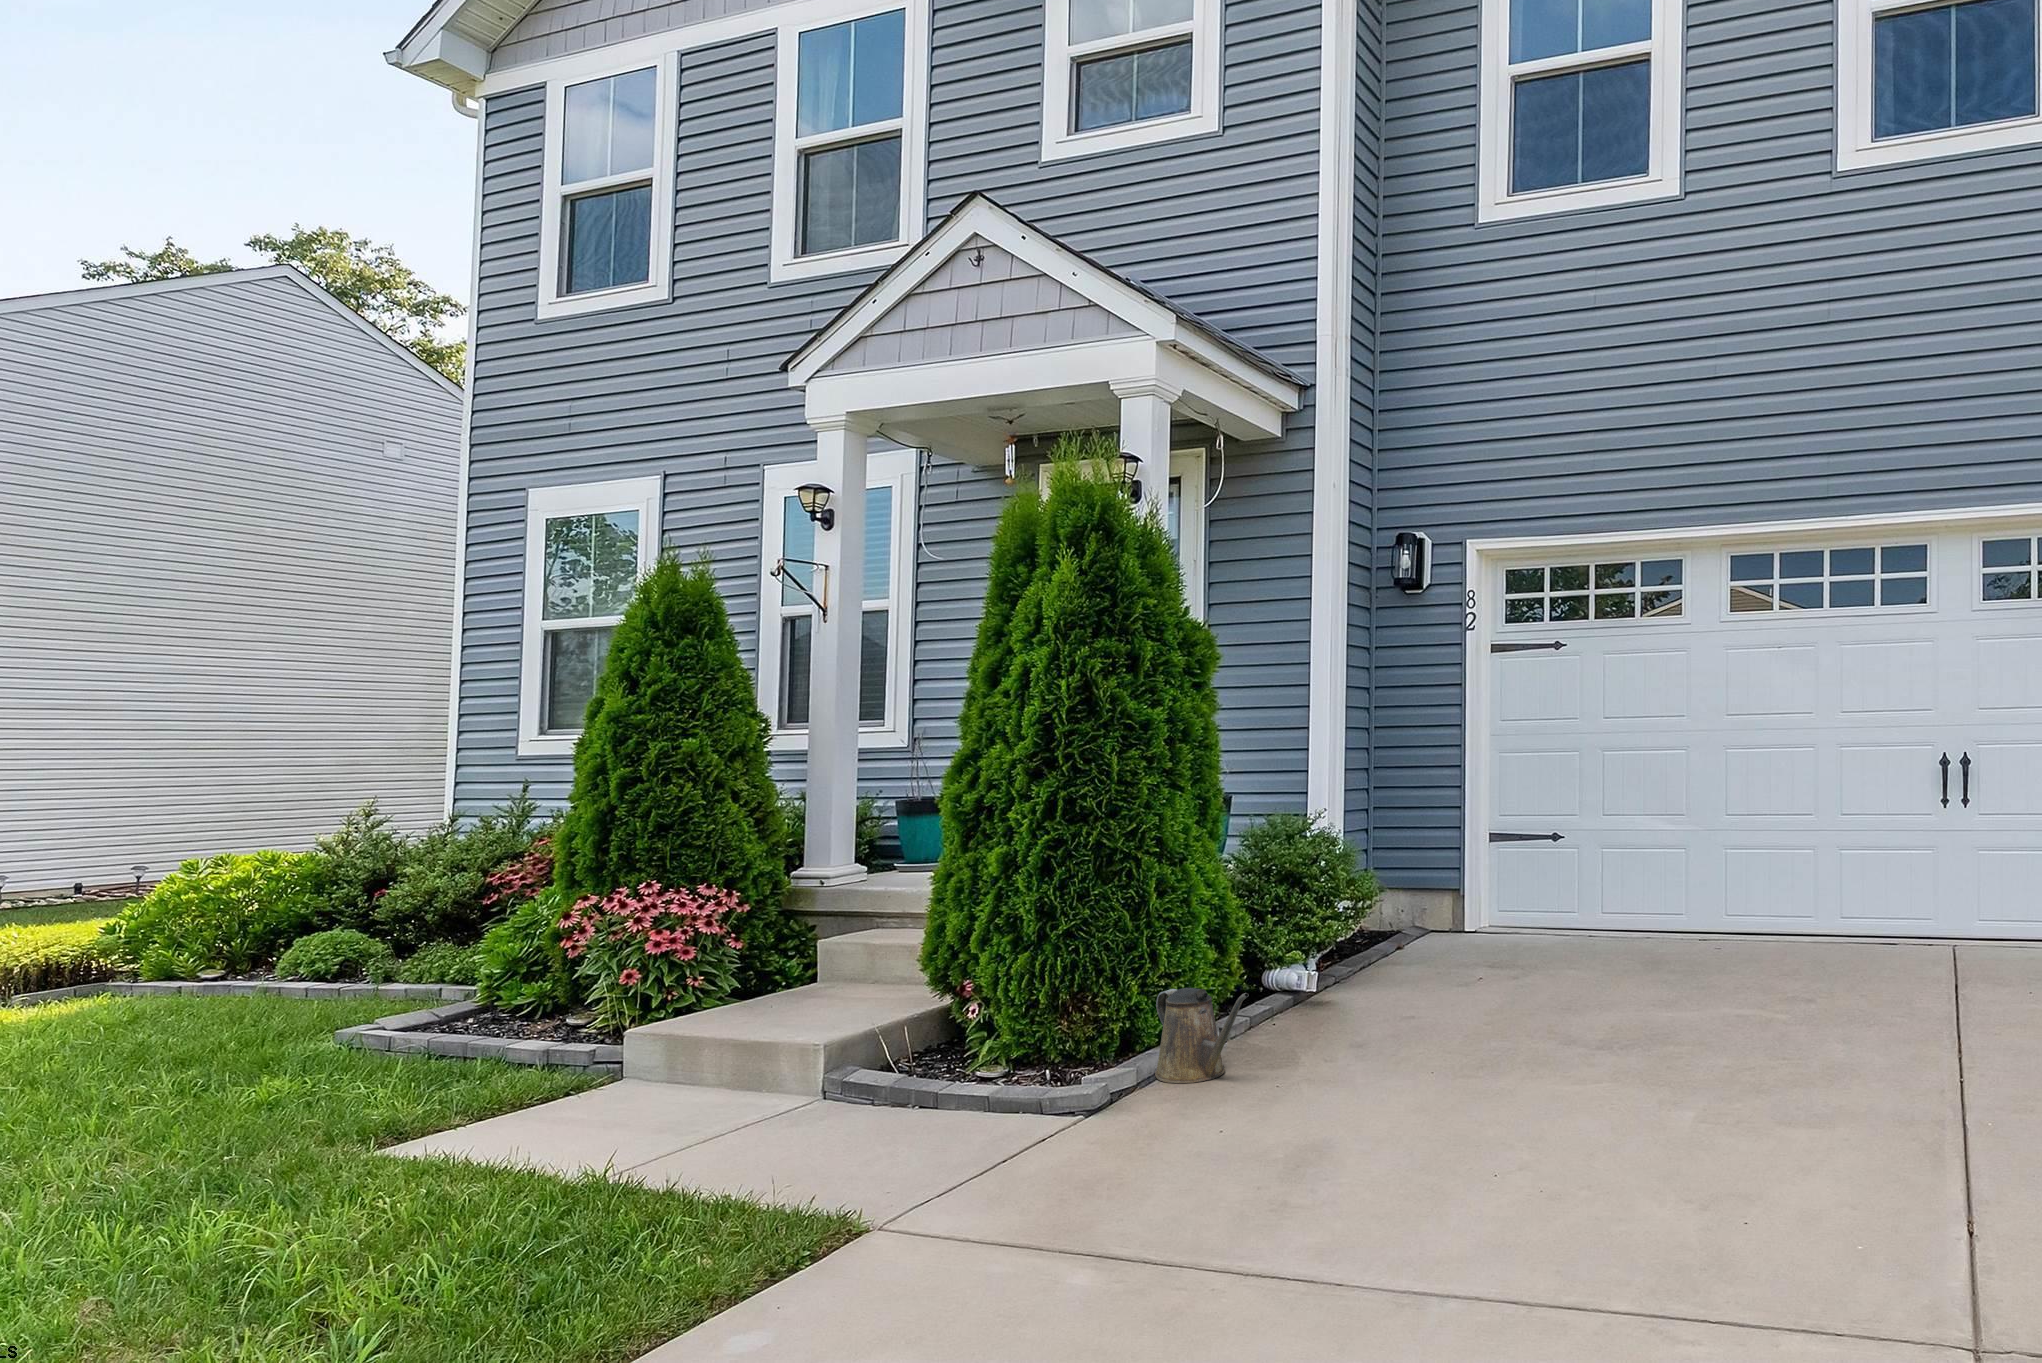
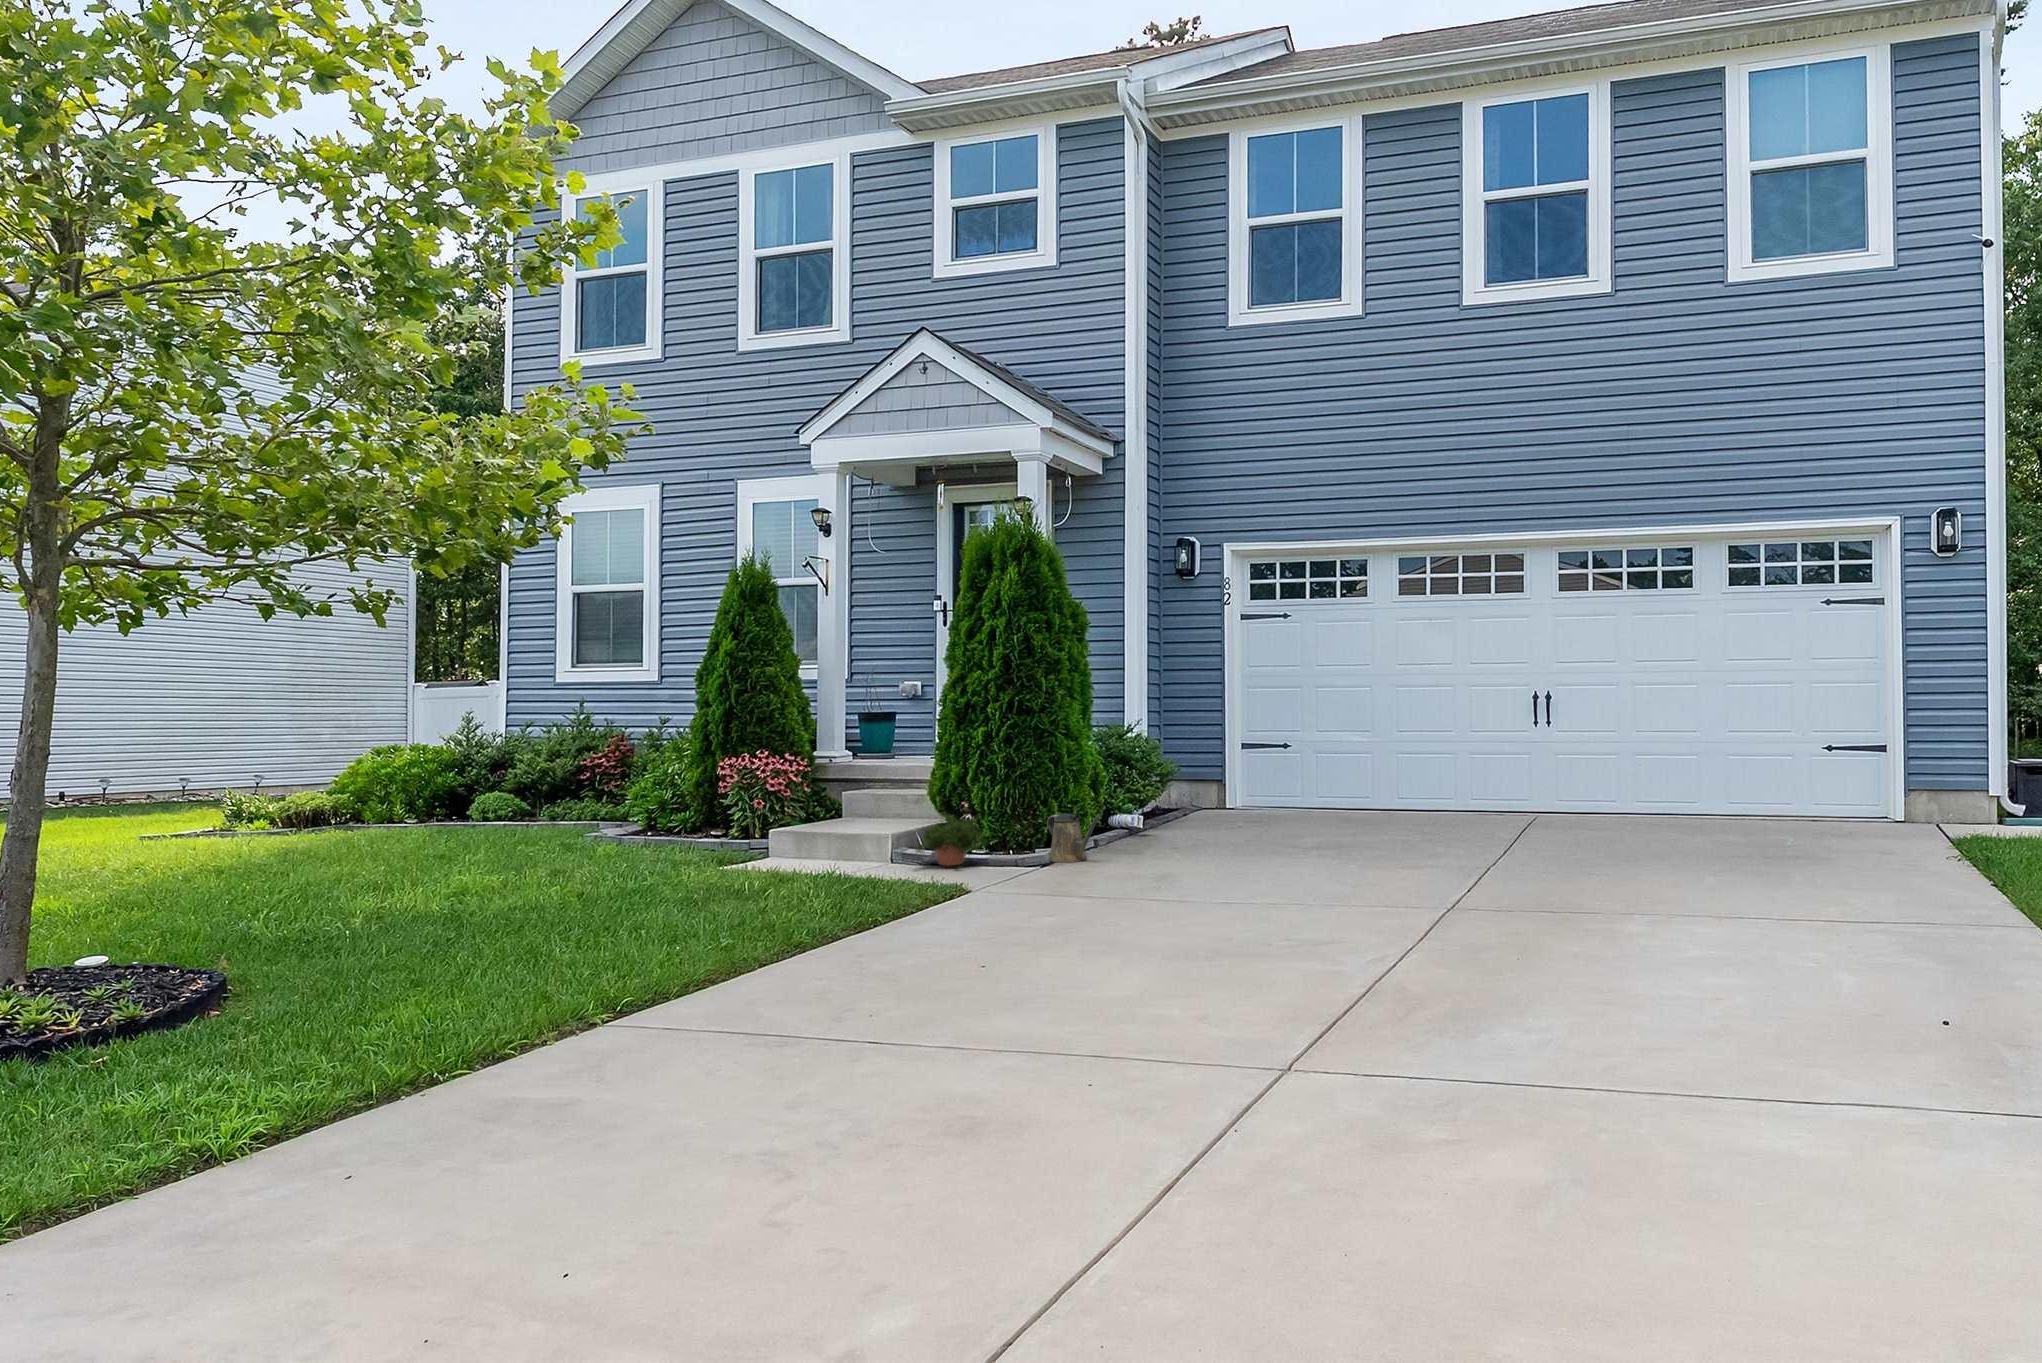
potted plant: none [887,991,1042,1108] -> present [916,814,986,869]

